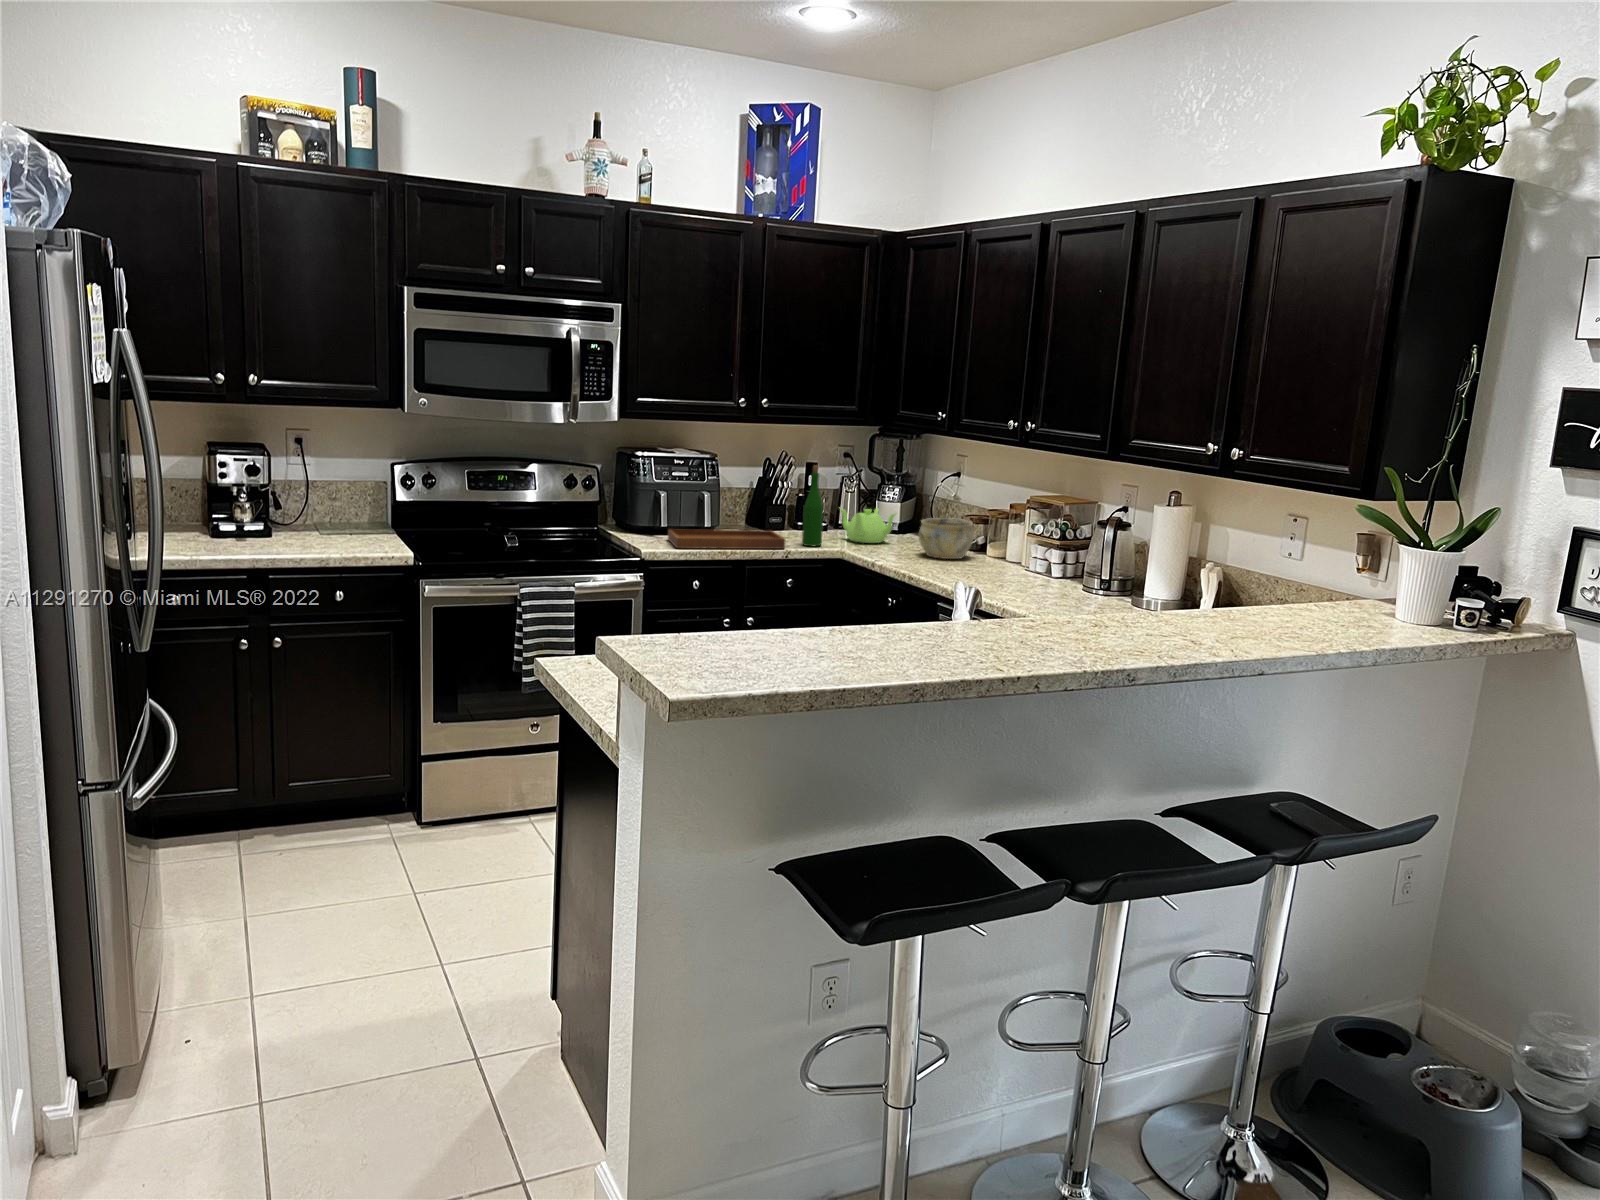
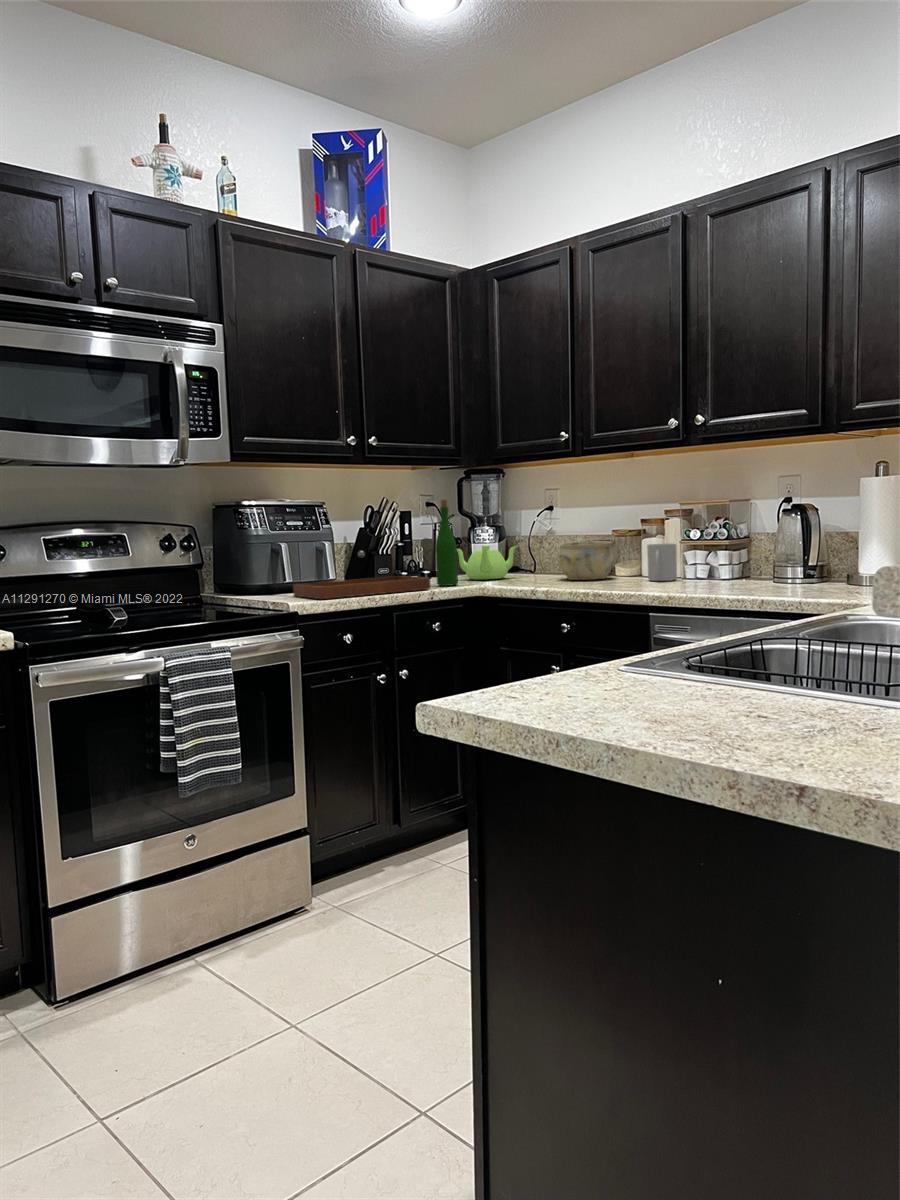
mug: none [985,534,1015,572] -> present [647,544,677,581]

